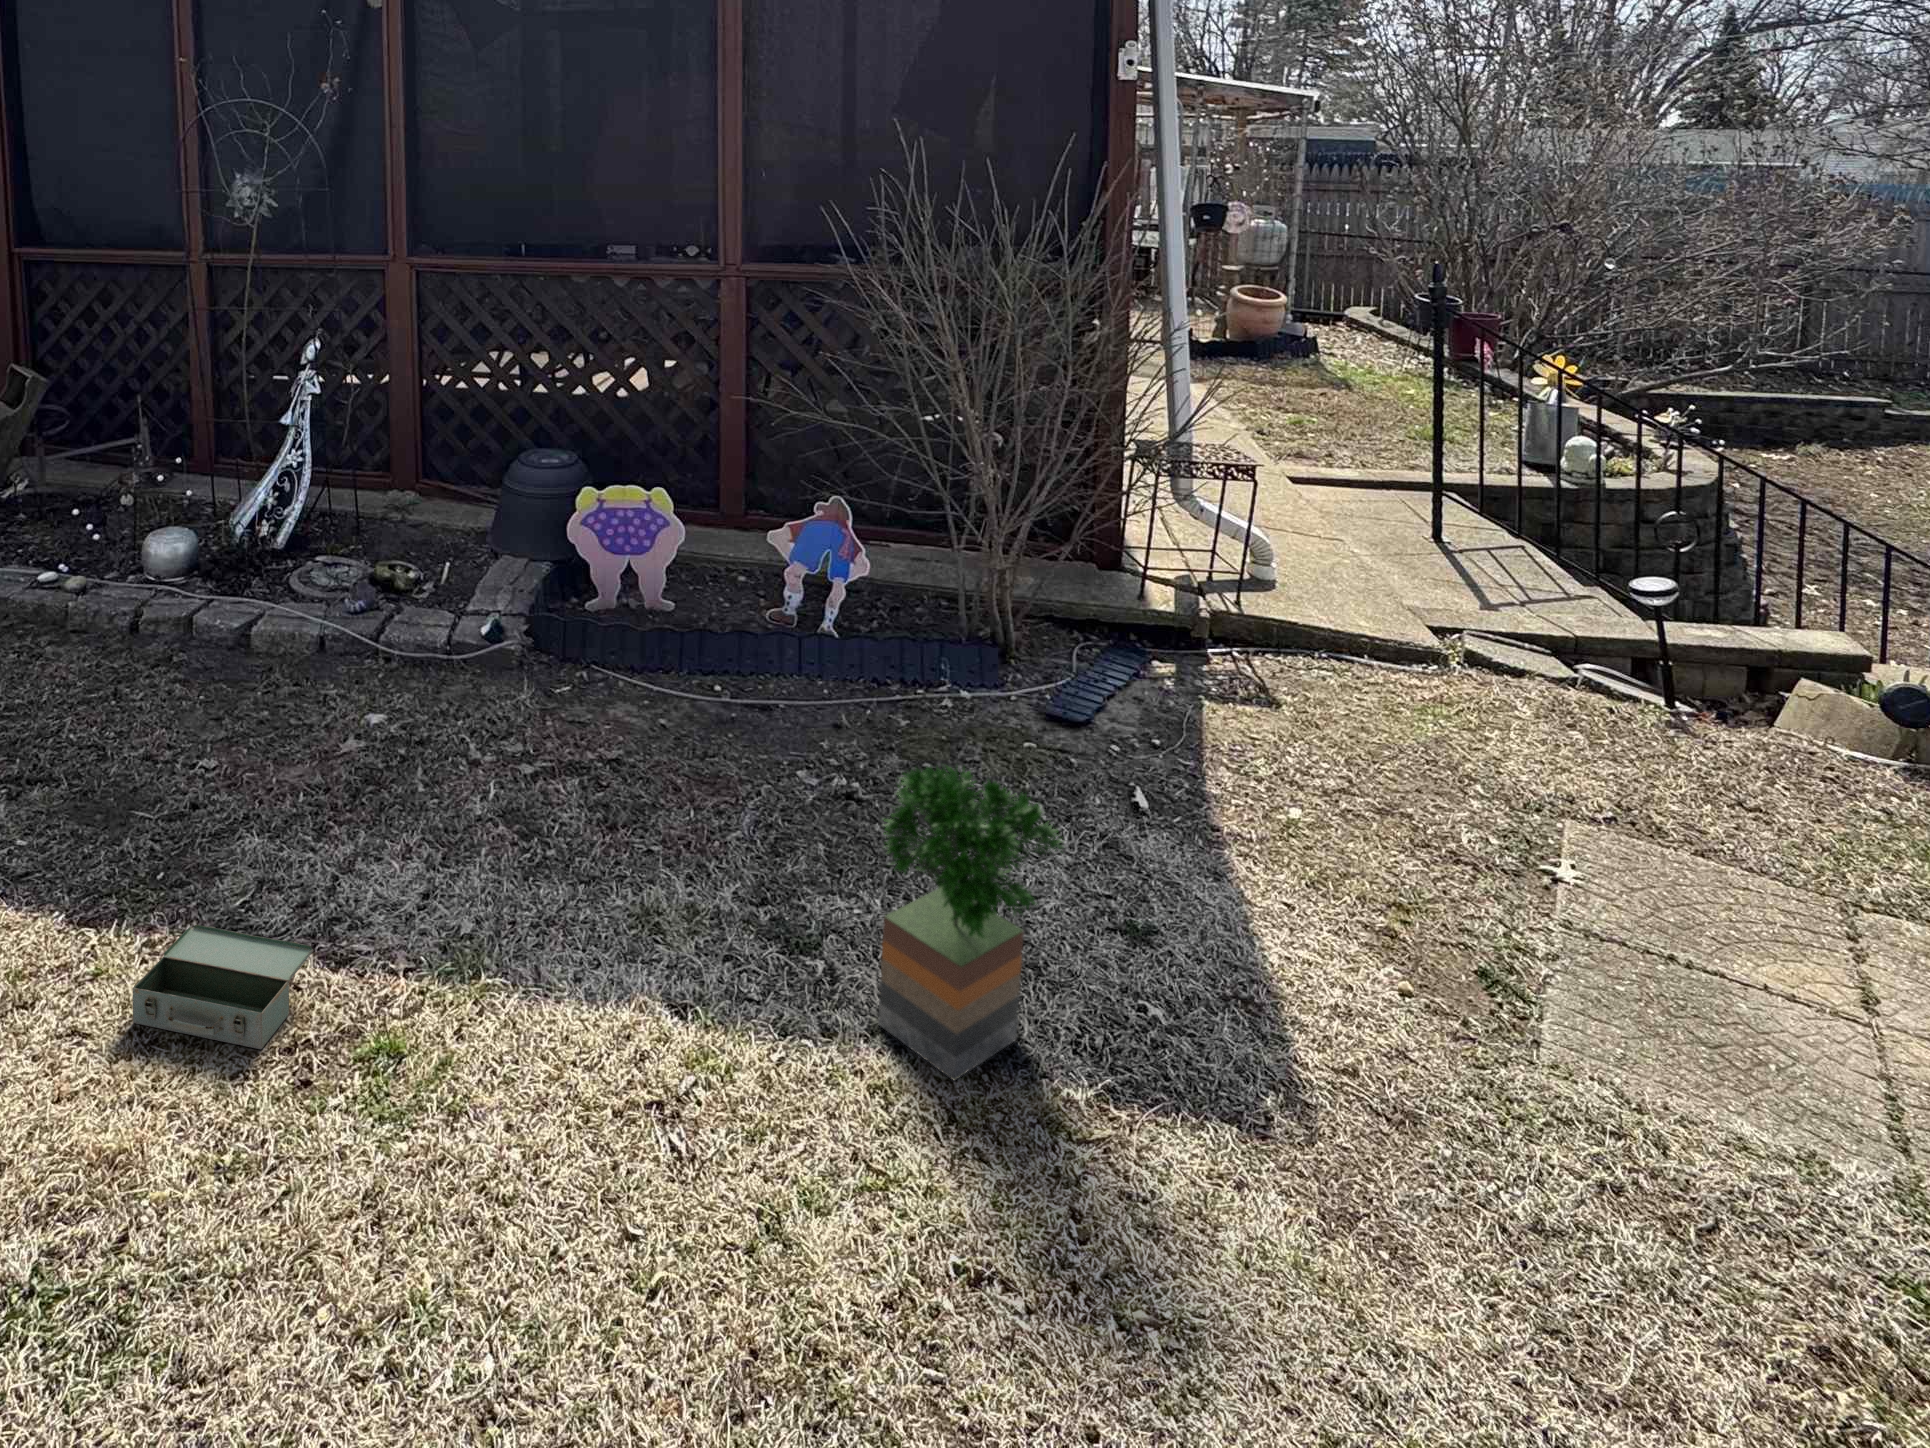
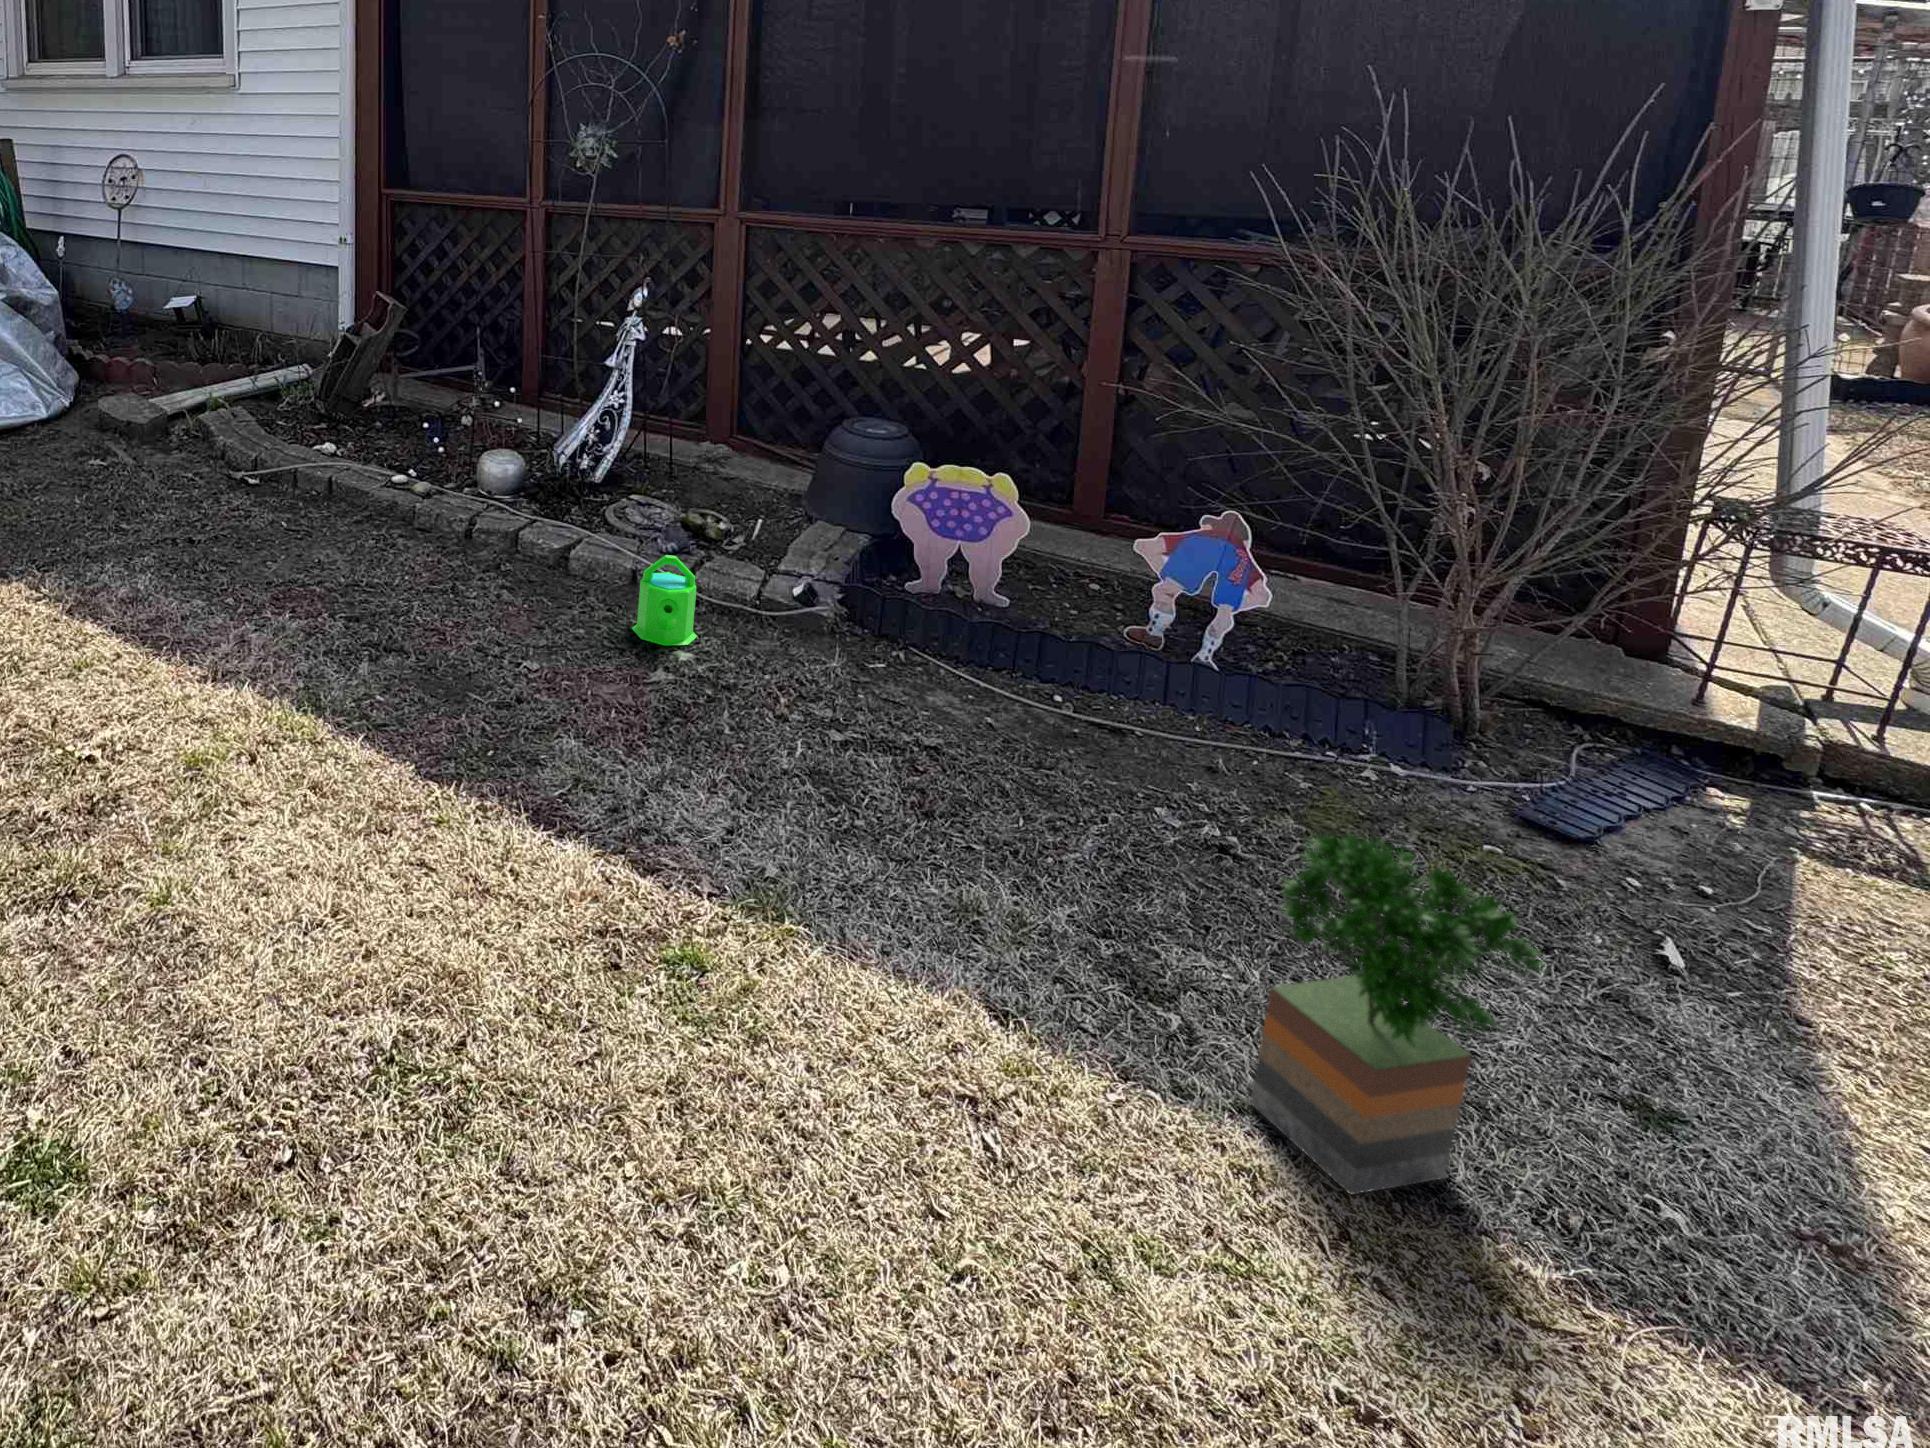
watering can: none [317,616,386,712] -> present [632,555,697,646]
toolbox: present [133,925,313,1049] -> none [470,802,627,926]

